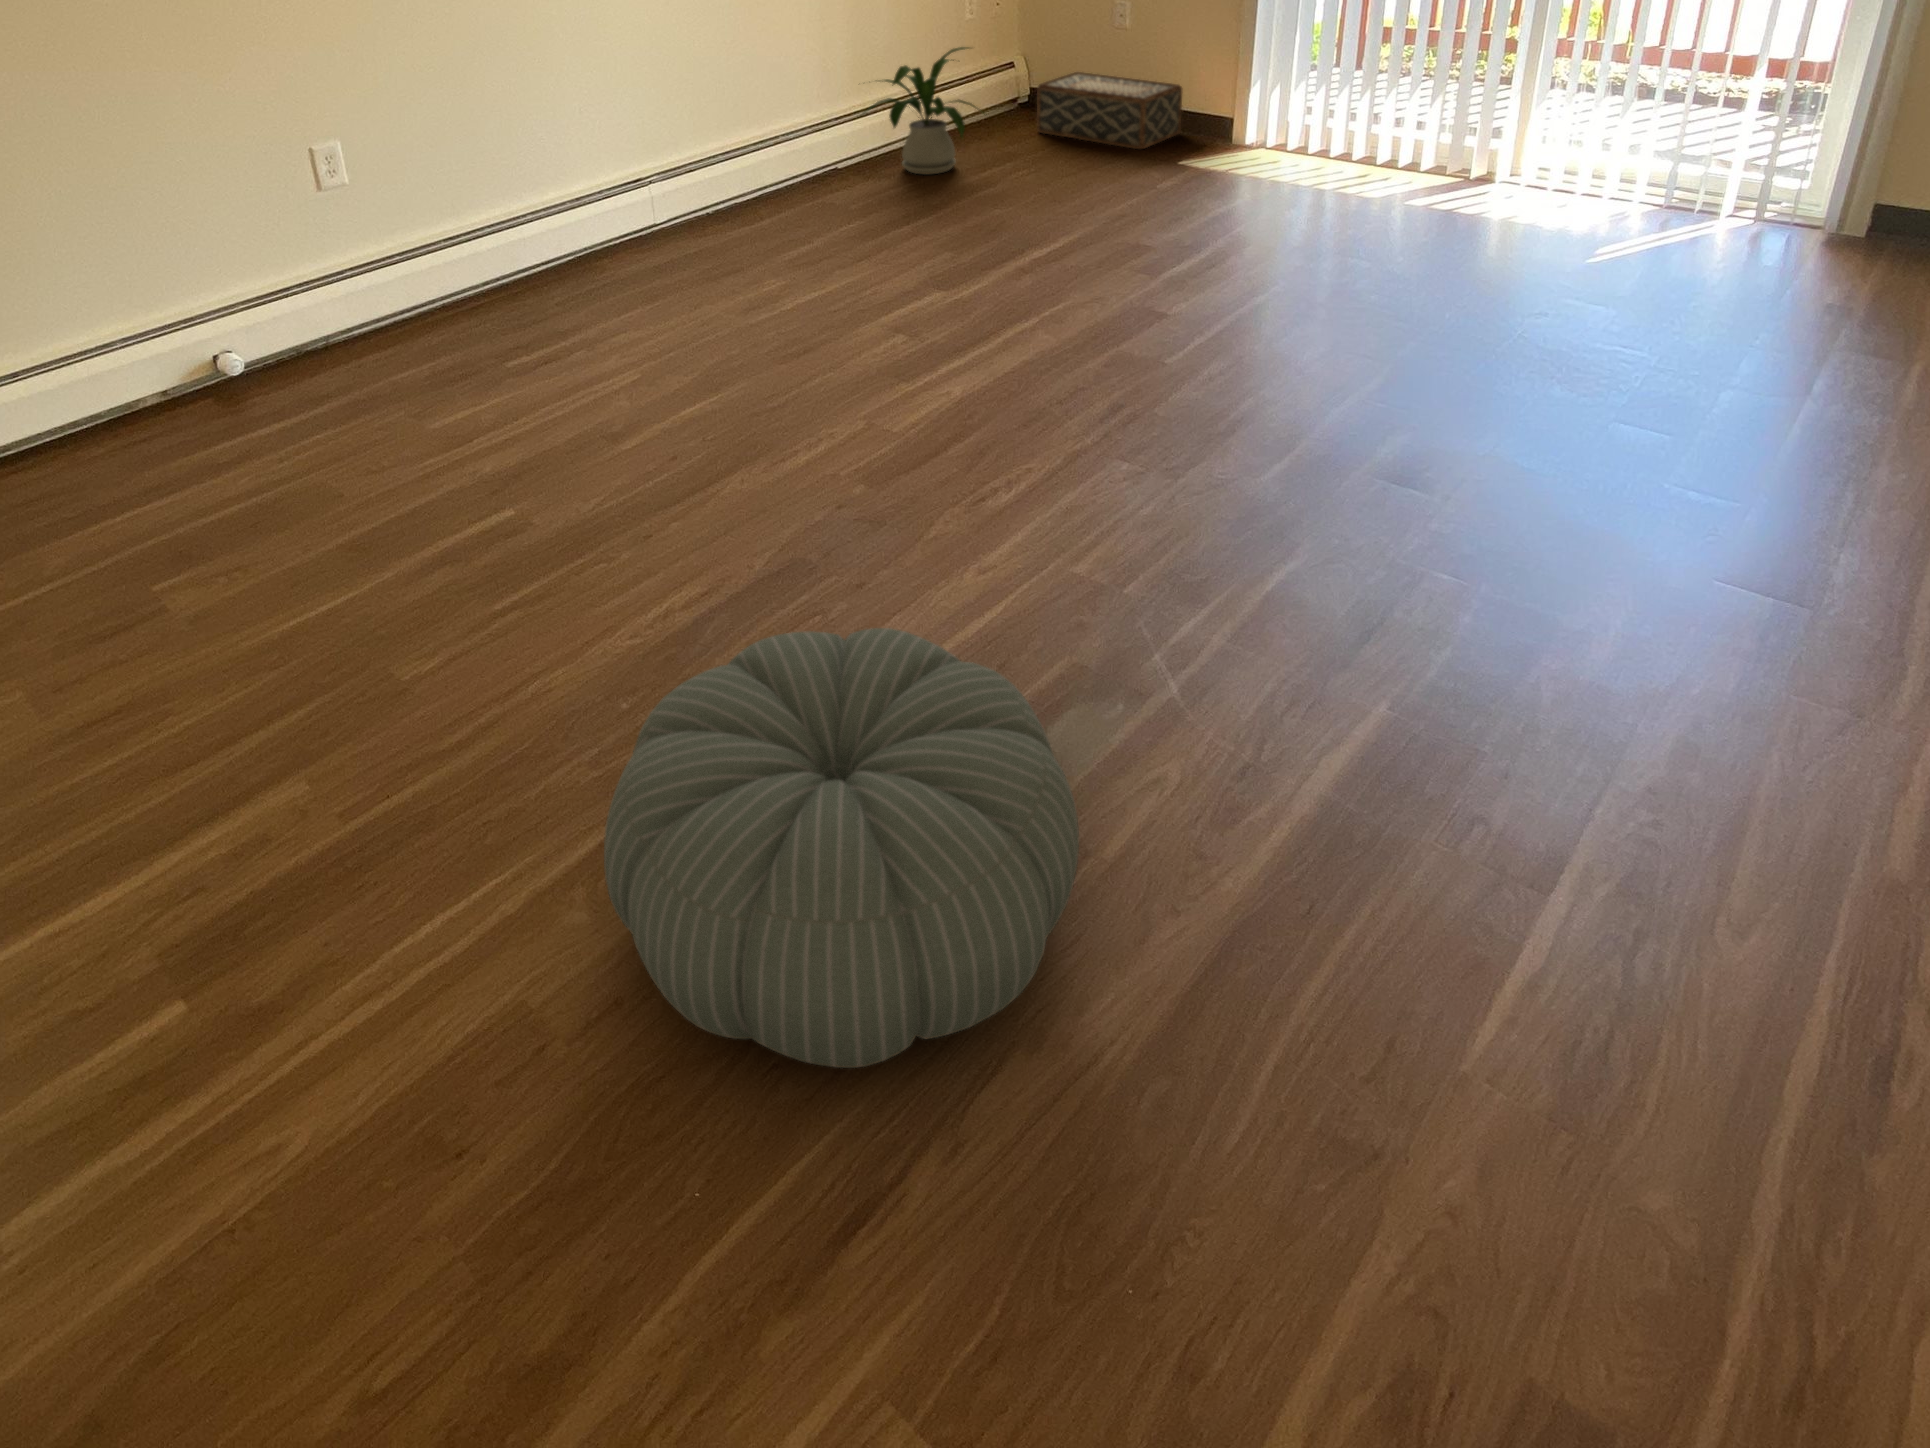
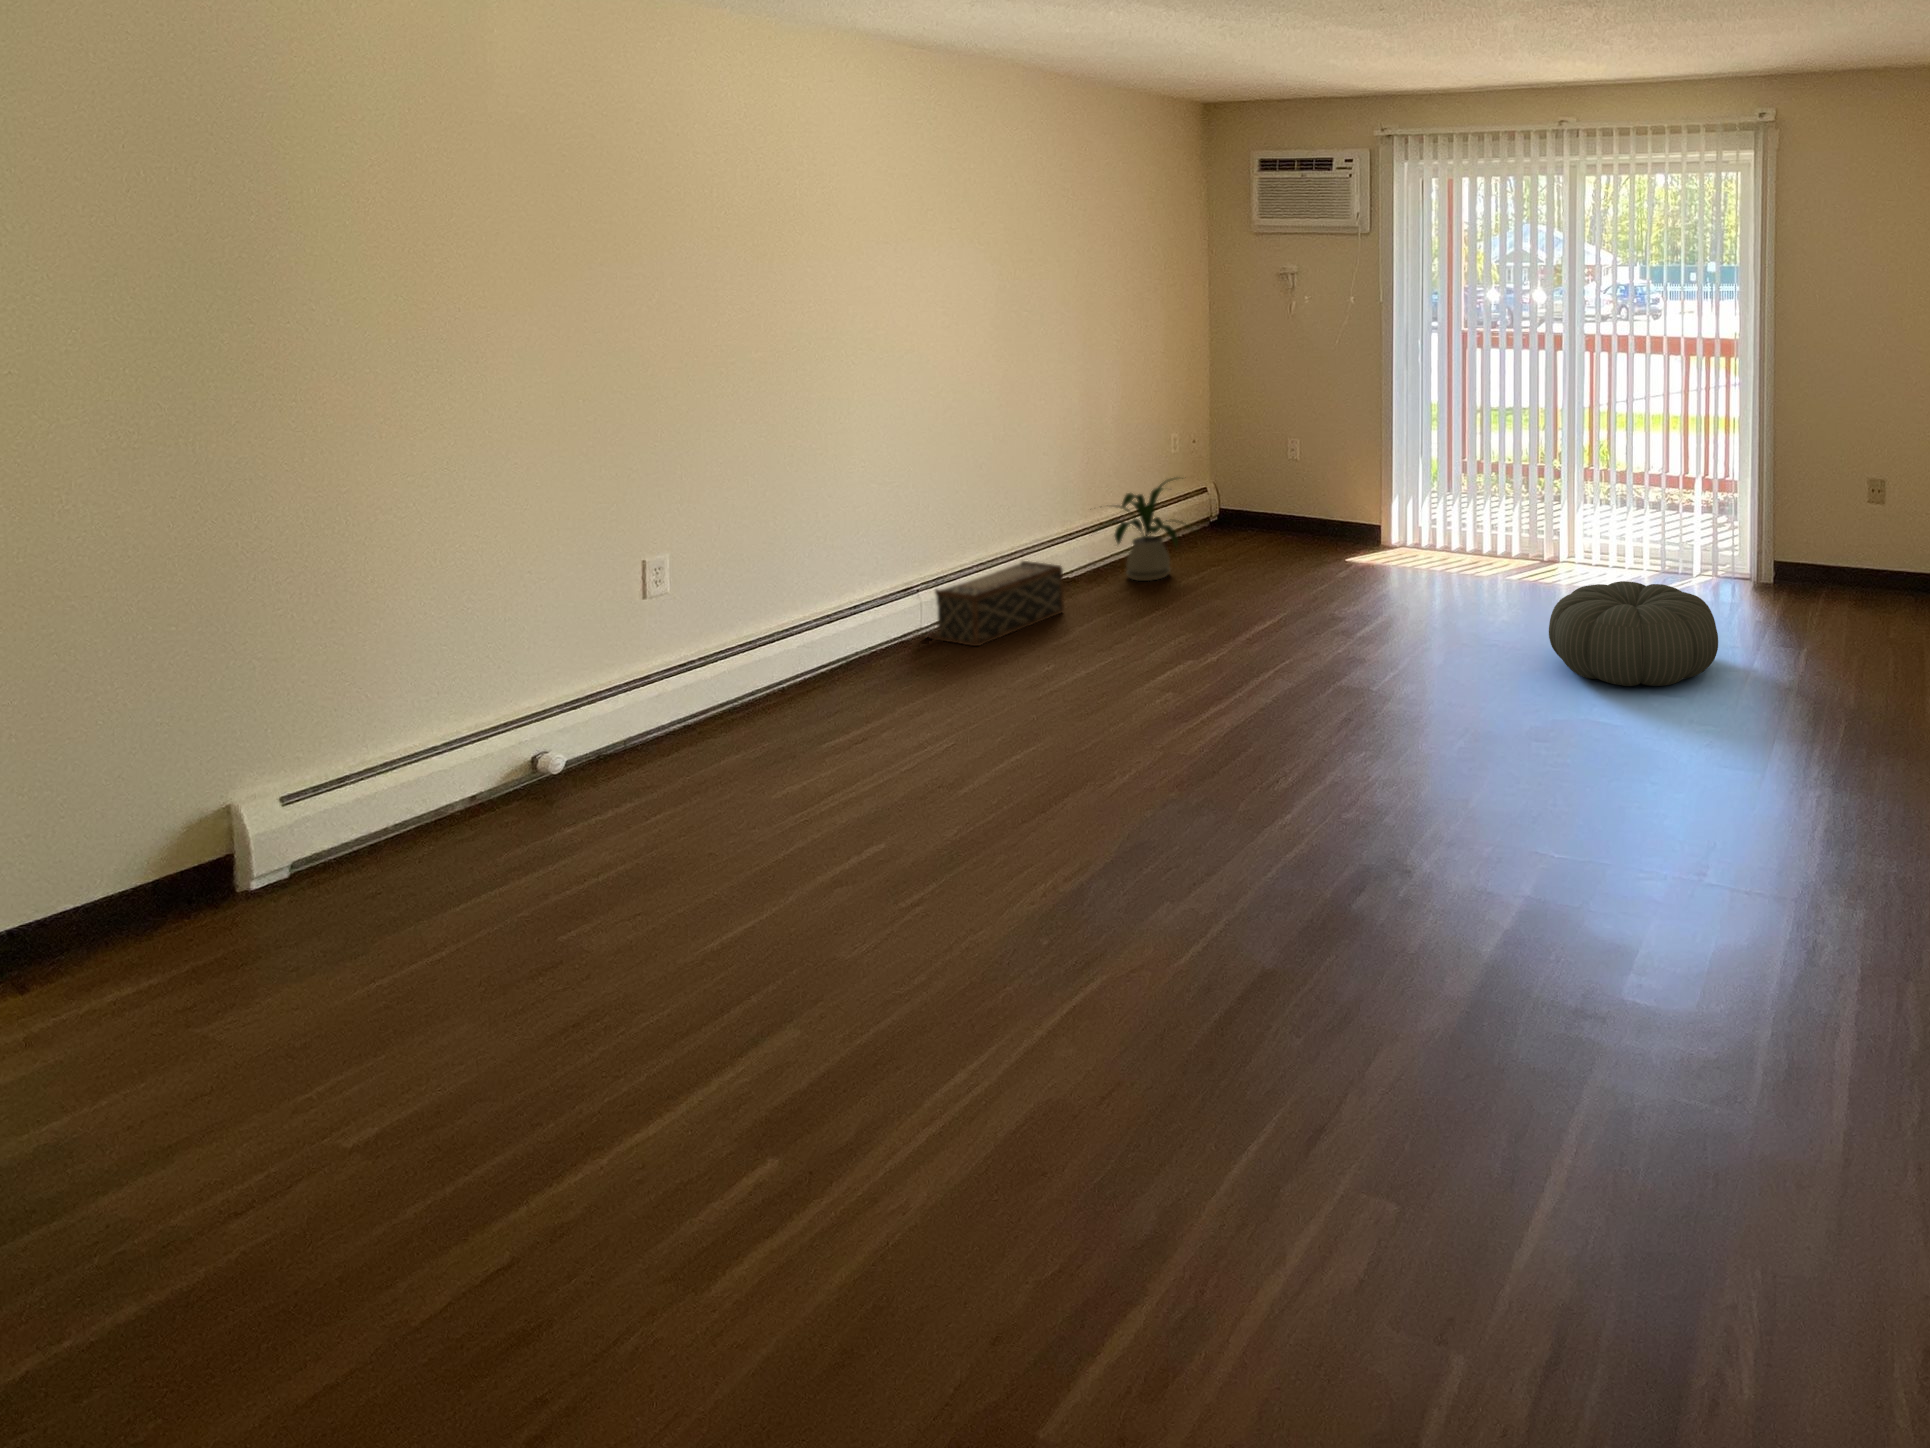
woven basket: present [1037,72,1182,149] -> present [929,561,1064,646]
pouf: present [604,628,1079,1068] -> present [1549,581,1718,686]

